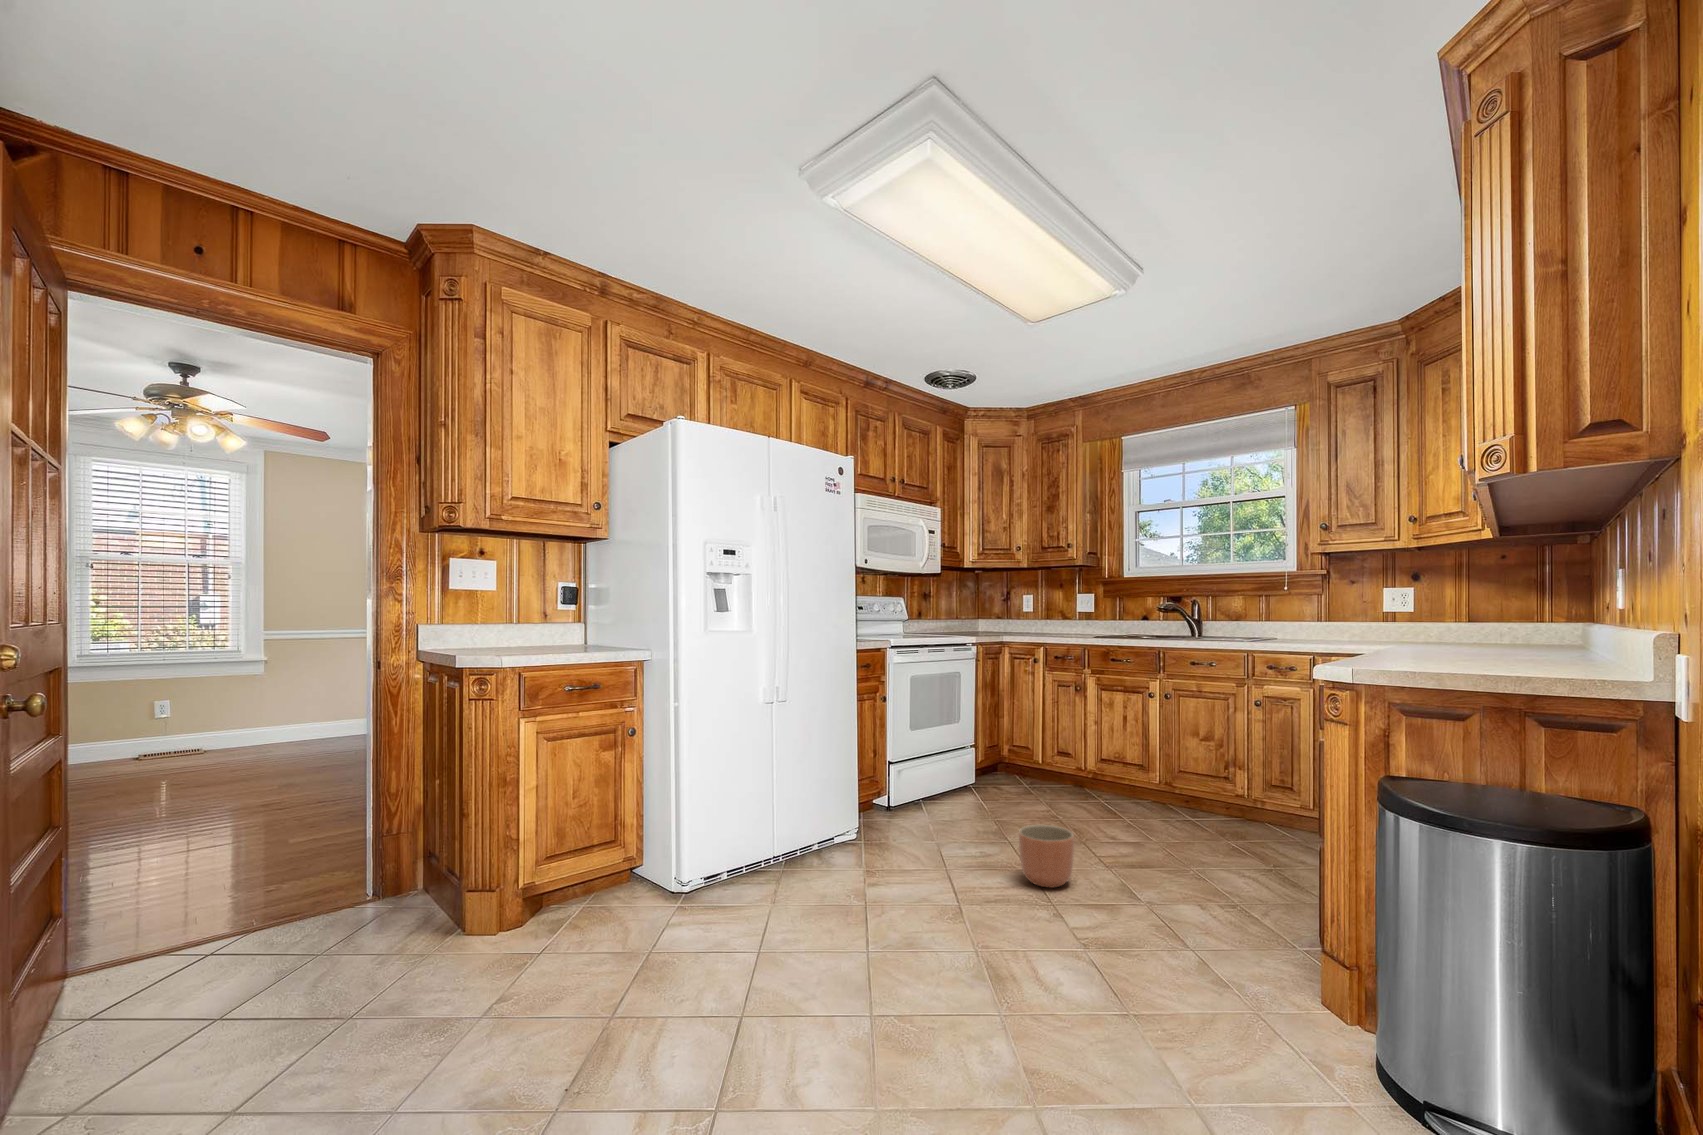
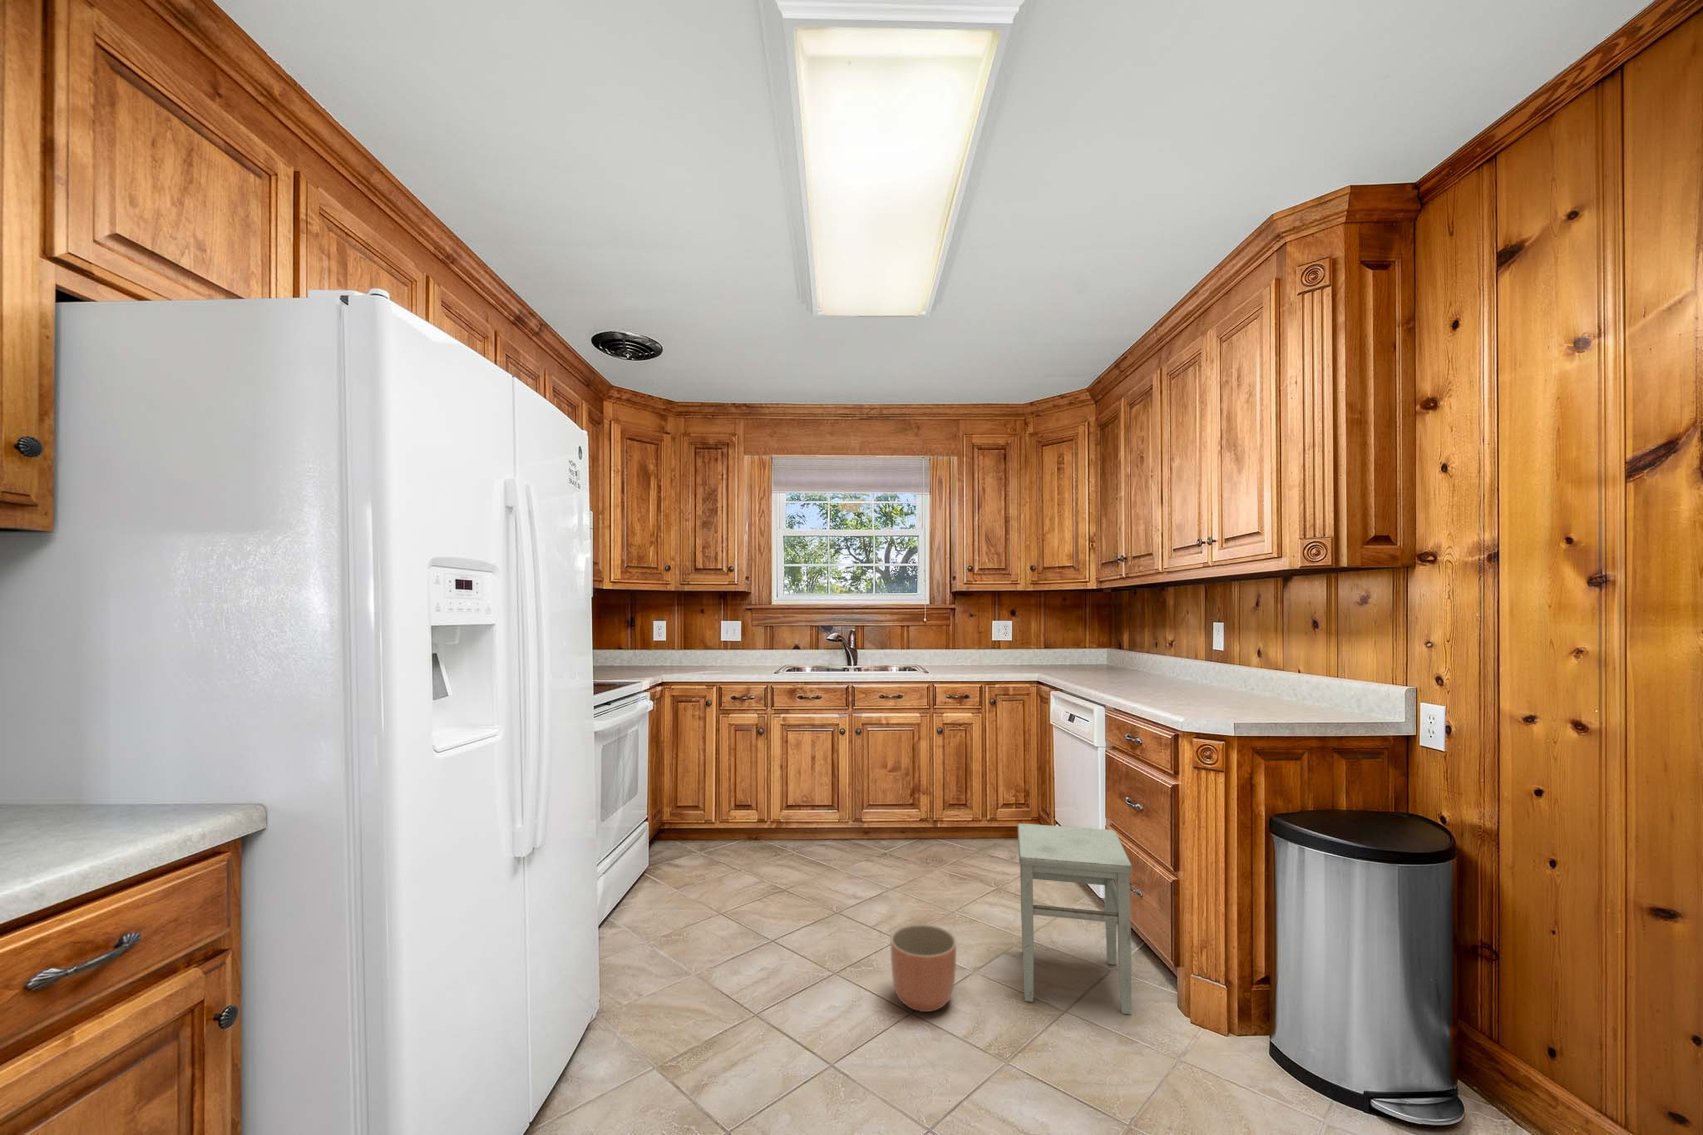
stool: none [1116,769,1264,944] -> present [1018,824,1132,1015]

